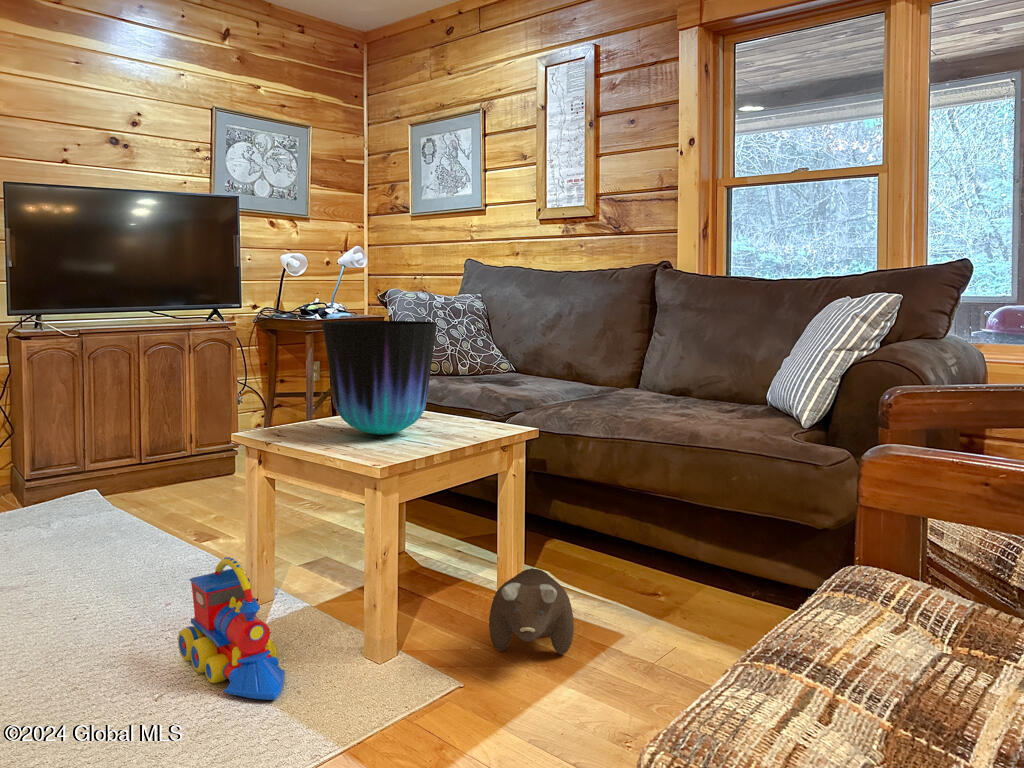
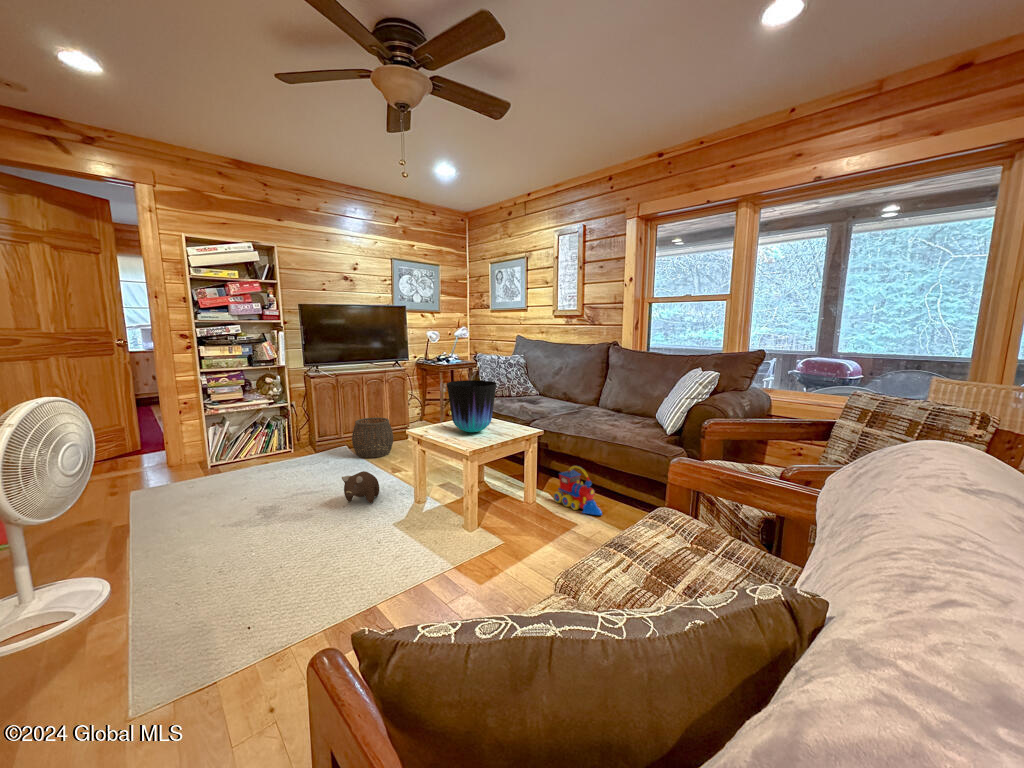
woven basket: none [119,421,211,505] -> present [352,417,393,458]
toy train: present [178,557,285,700] -> present [554,466,602,515]
plush toy: present [489,569,574,655] -> present [342,471,379,503]

